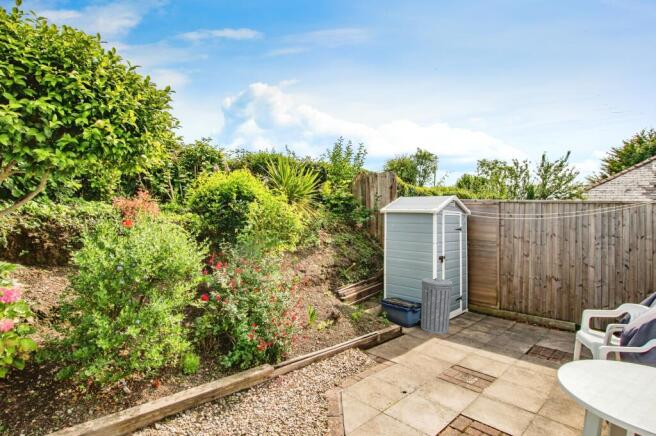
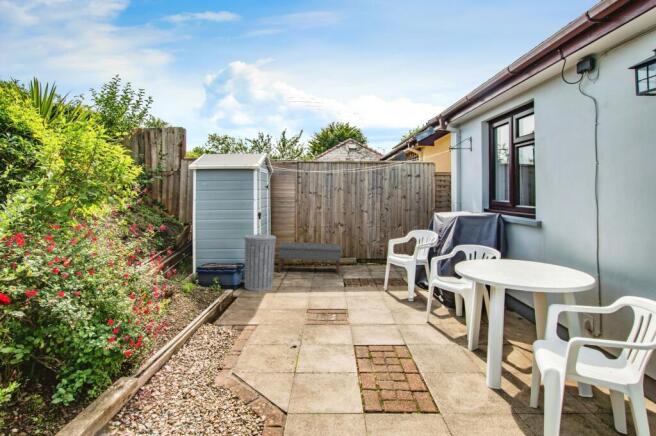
bench: none [470,288,552,338] -> present [278,242,341,274]

